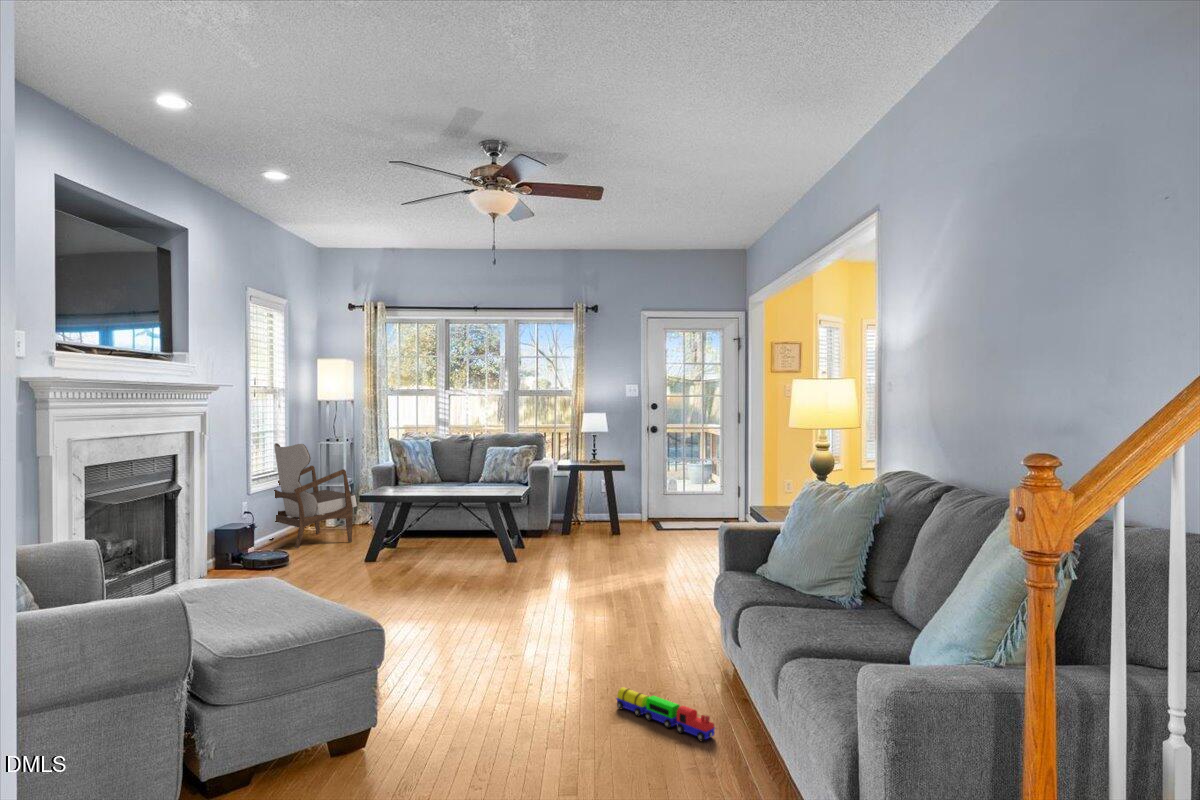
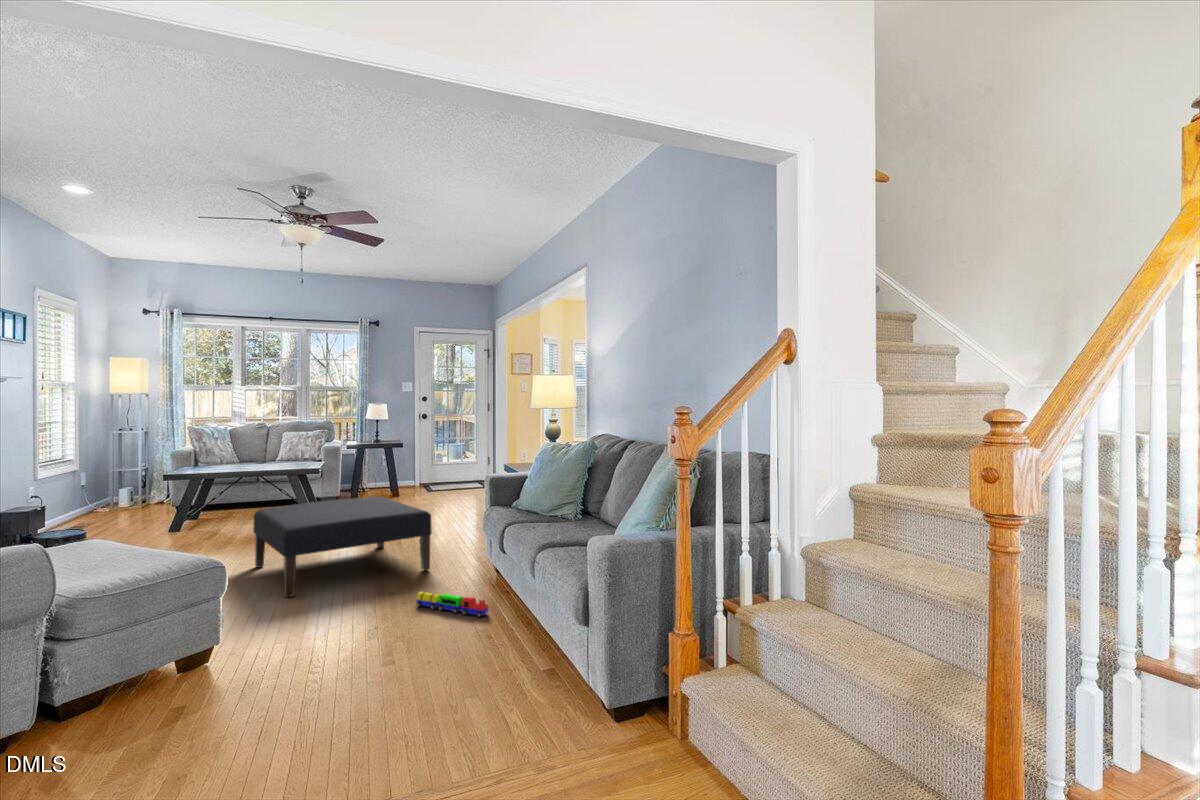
armchair: present [269,443,357,548] -> none [58,432,156,527]
ottoman: none [437,540,645,669] -> present [253,497,432,597]

